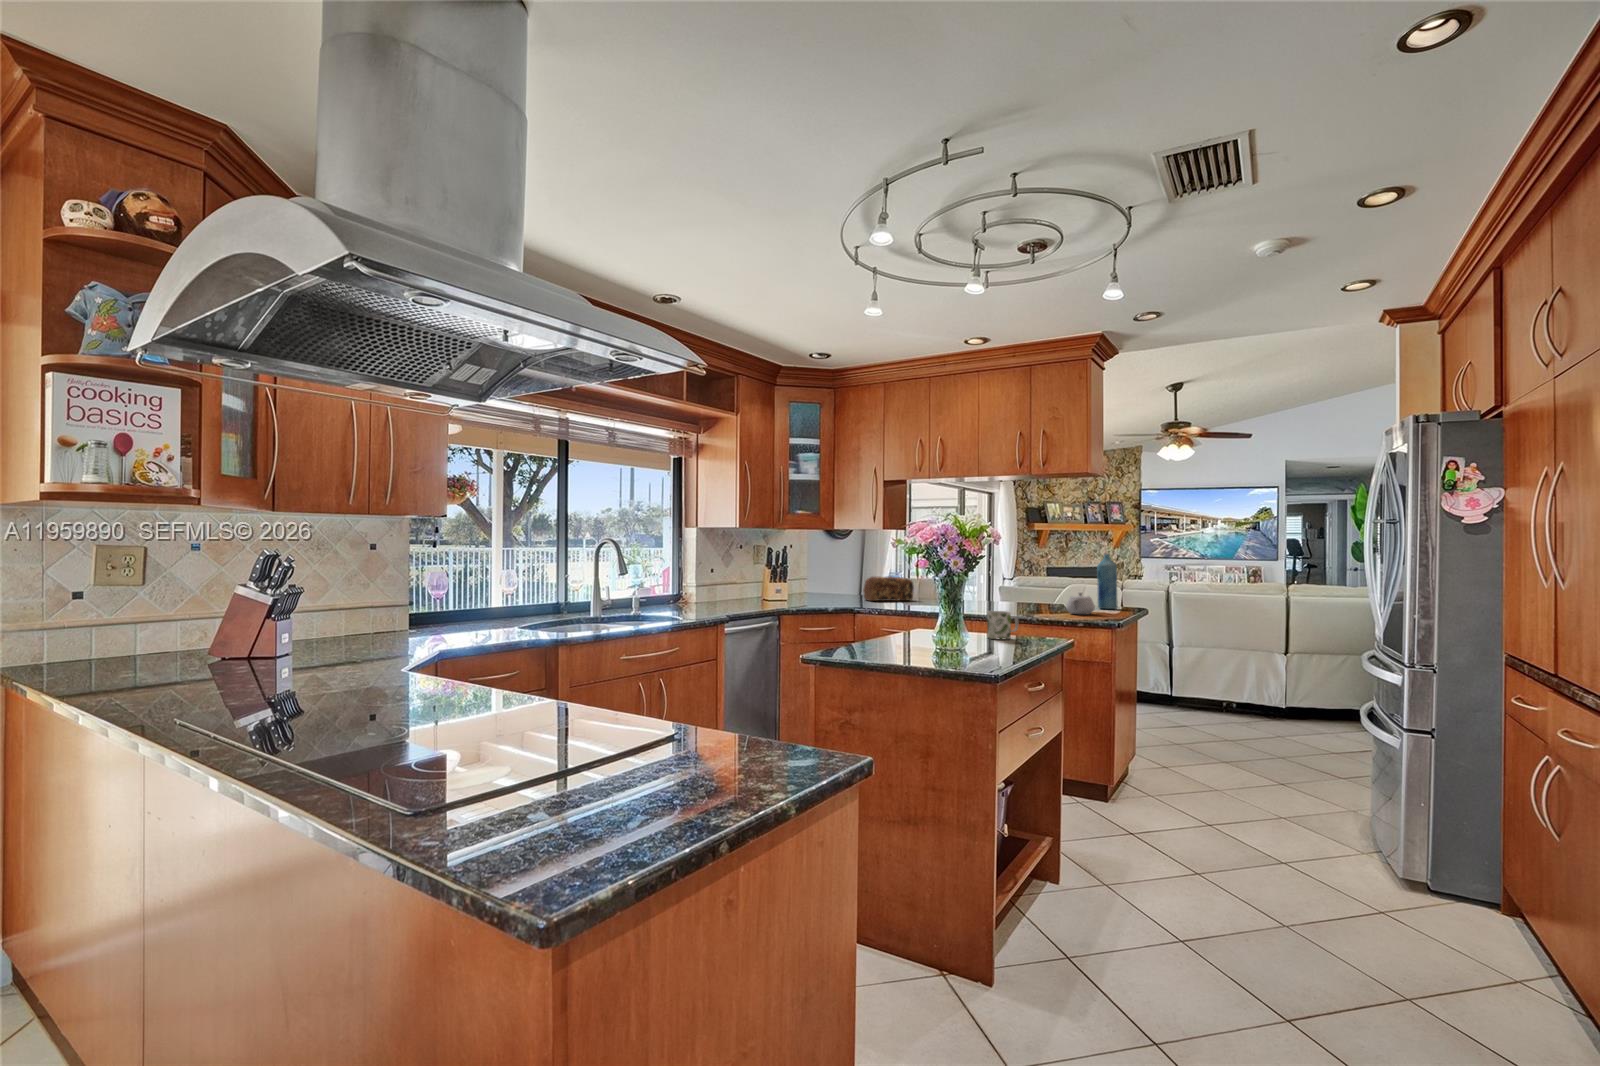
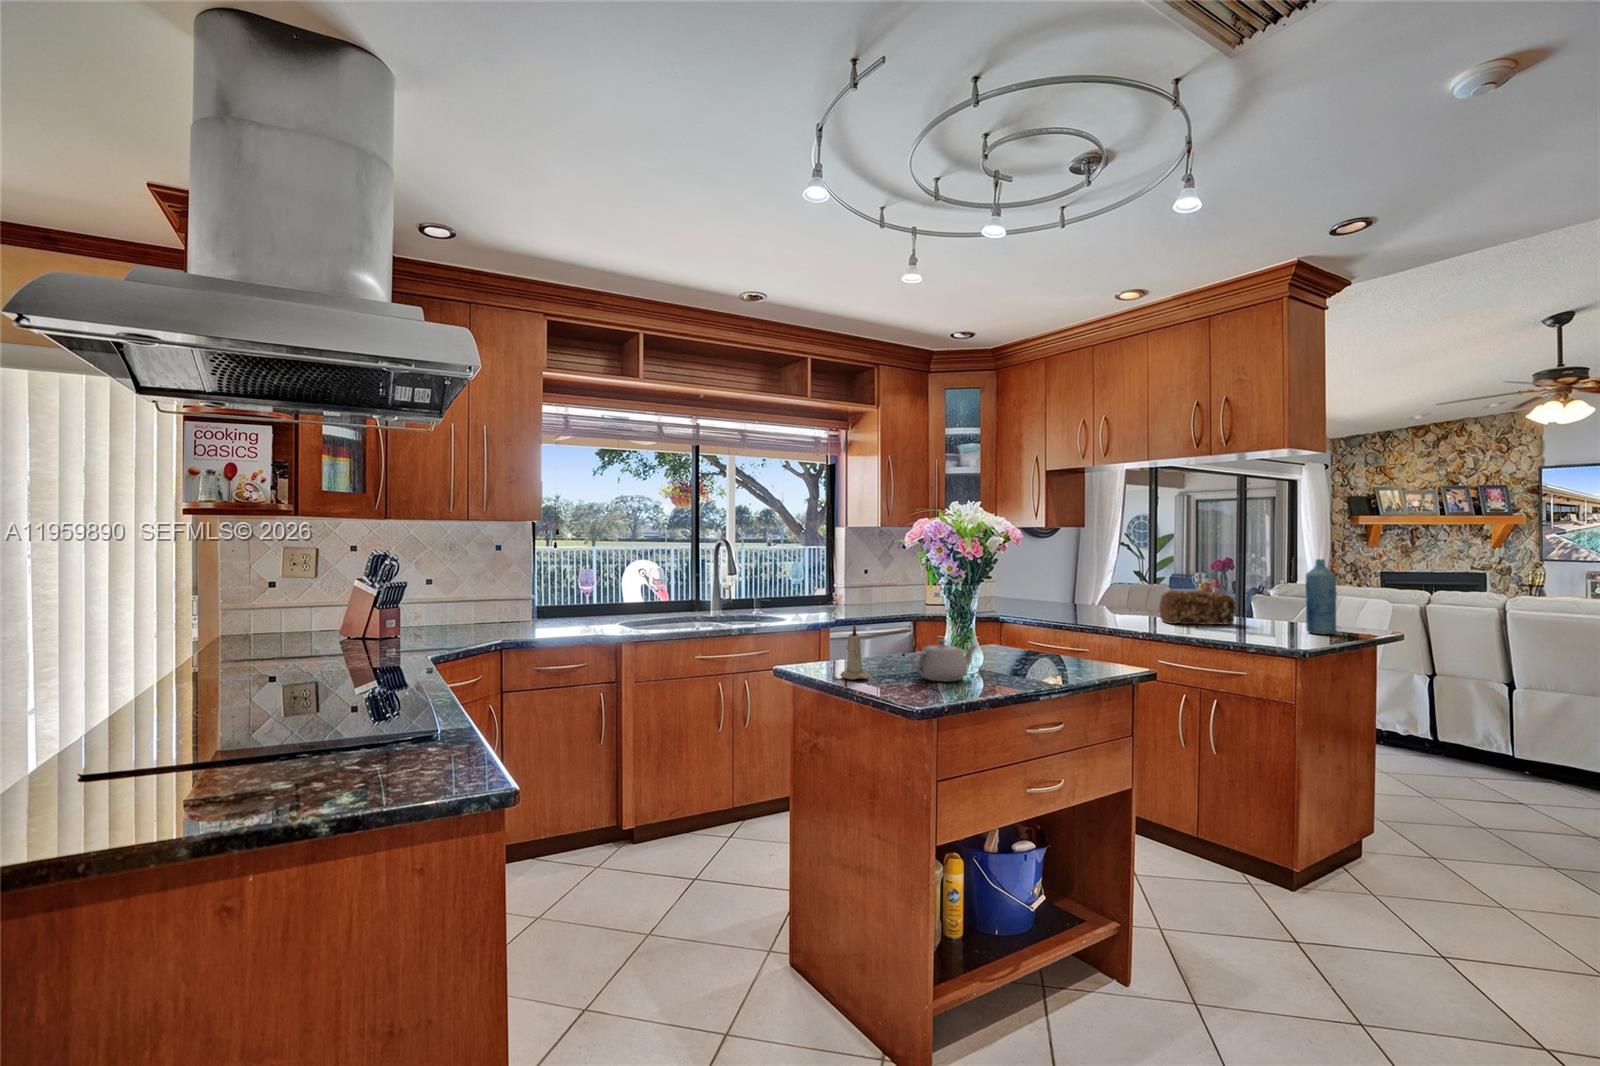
bread loaf: present [863,576,914,601] -> present [1159,590,1235,625]
teapot: present [1066,593,1095,614] -> present [909,639,976,681]
candle: none [879,604,905,650] -> present [841,624,870,680]
mug: present [987,611,1018,639] -> none [1016,636,1060,673]

